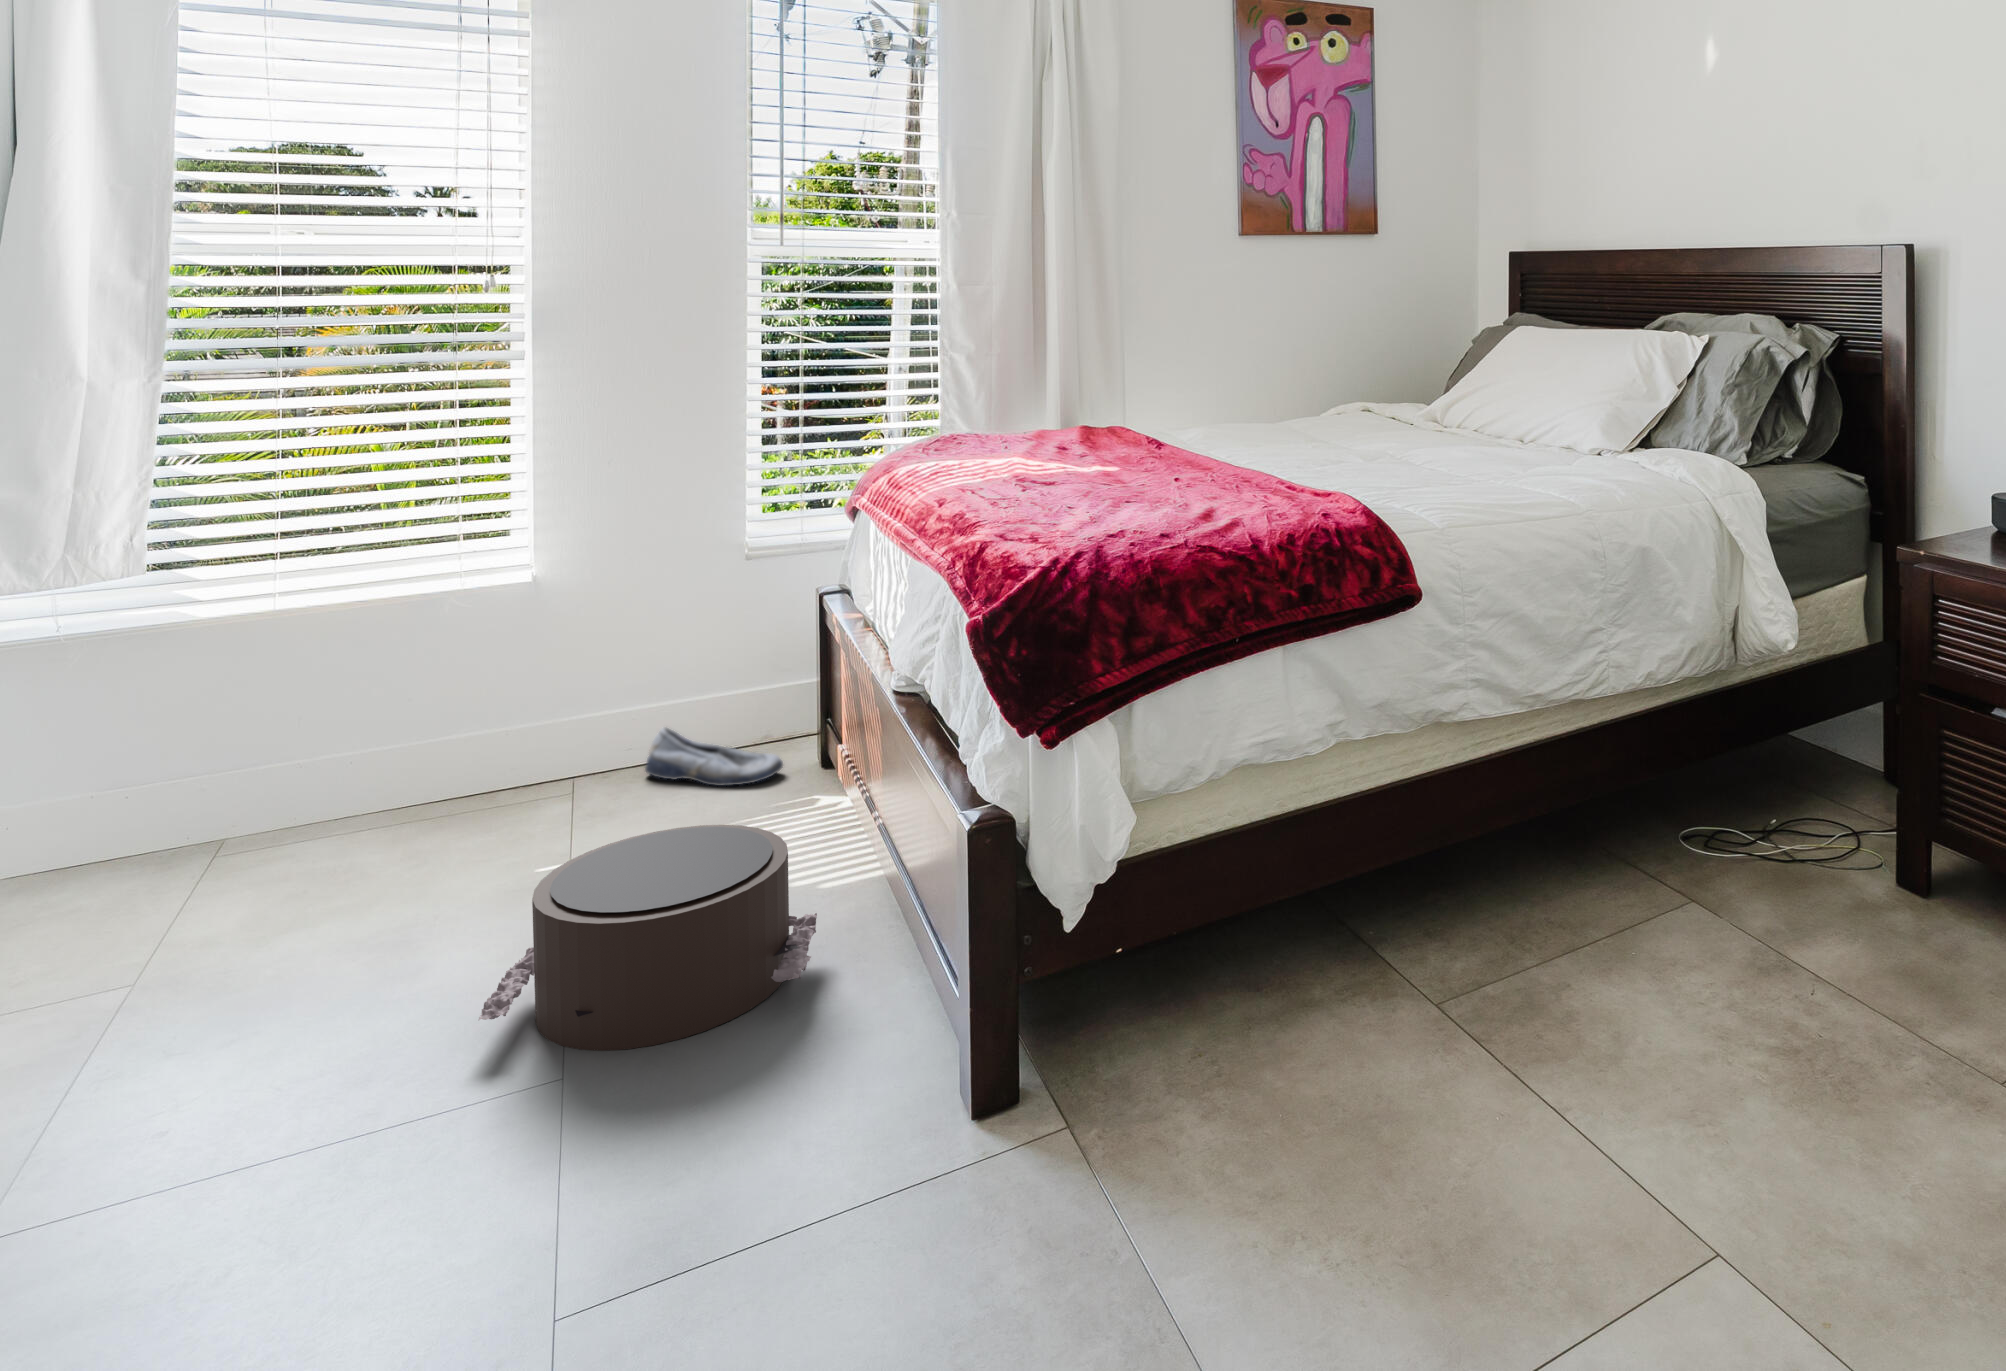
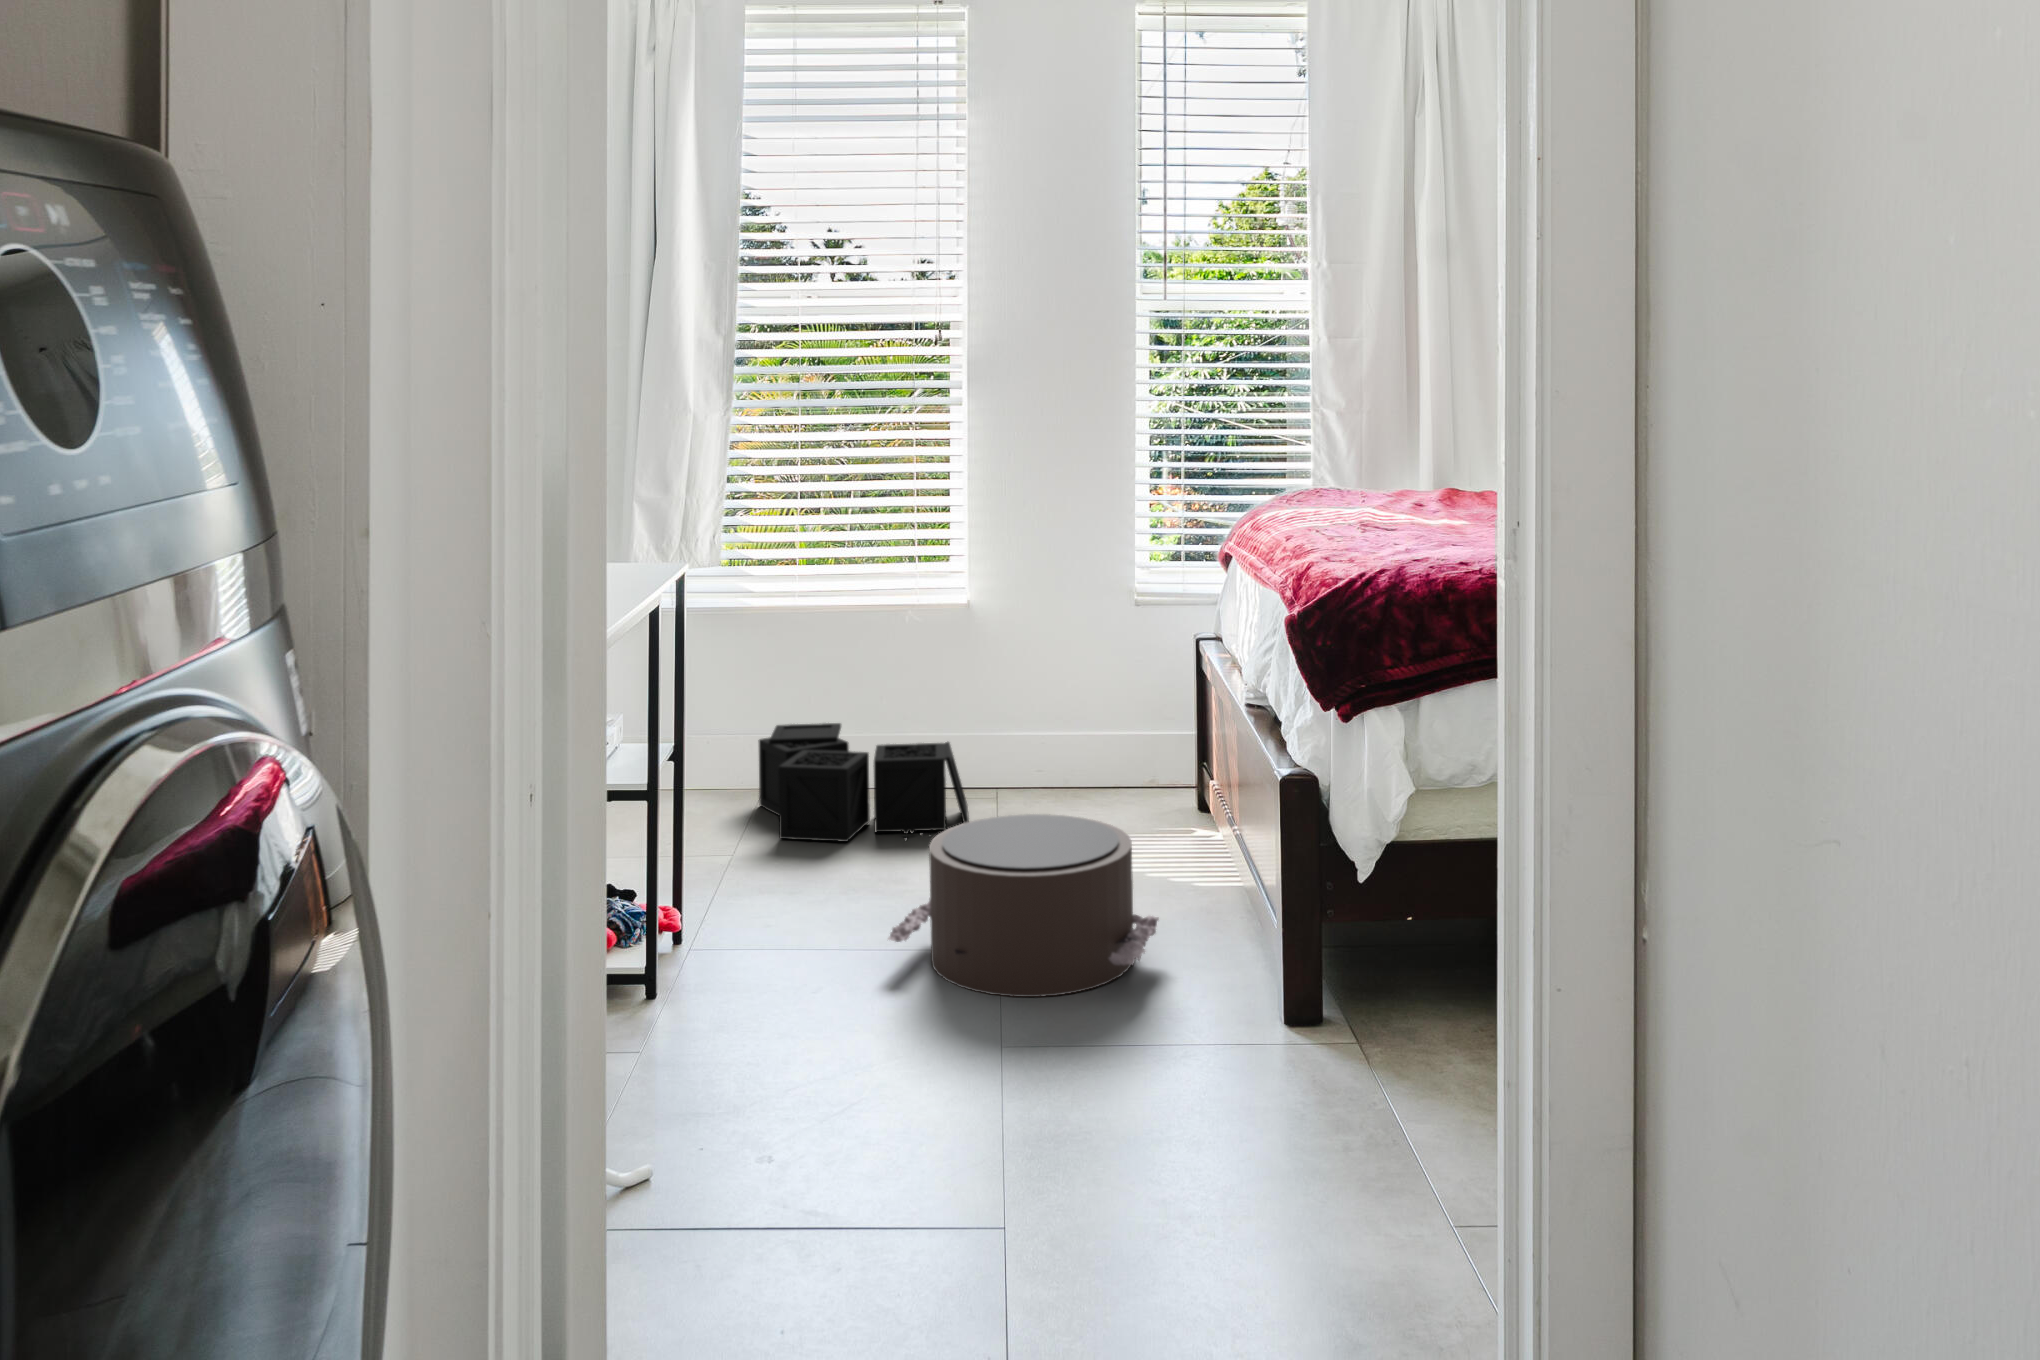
shoe: present [645,727,783,786] -> none [1050,750,1163,813]
storage bin: none [228,741,549,903] -> present [759,723,969,842]

